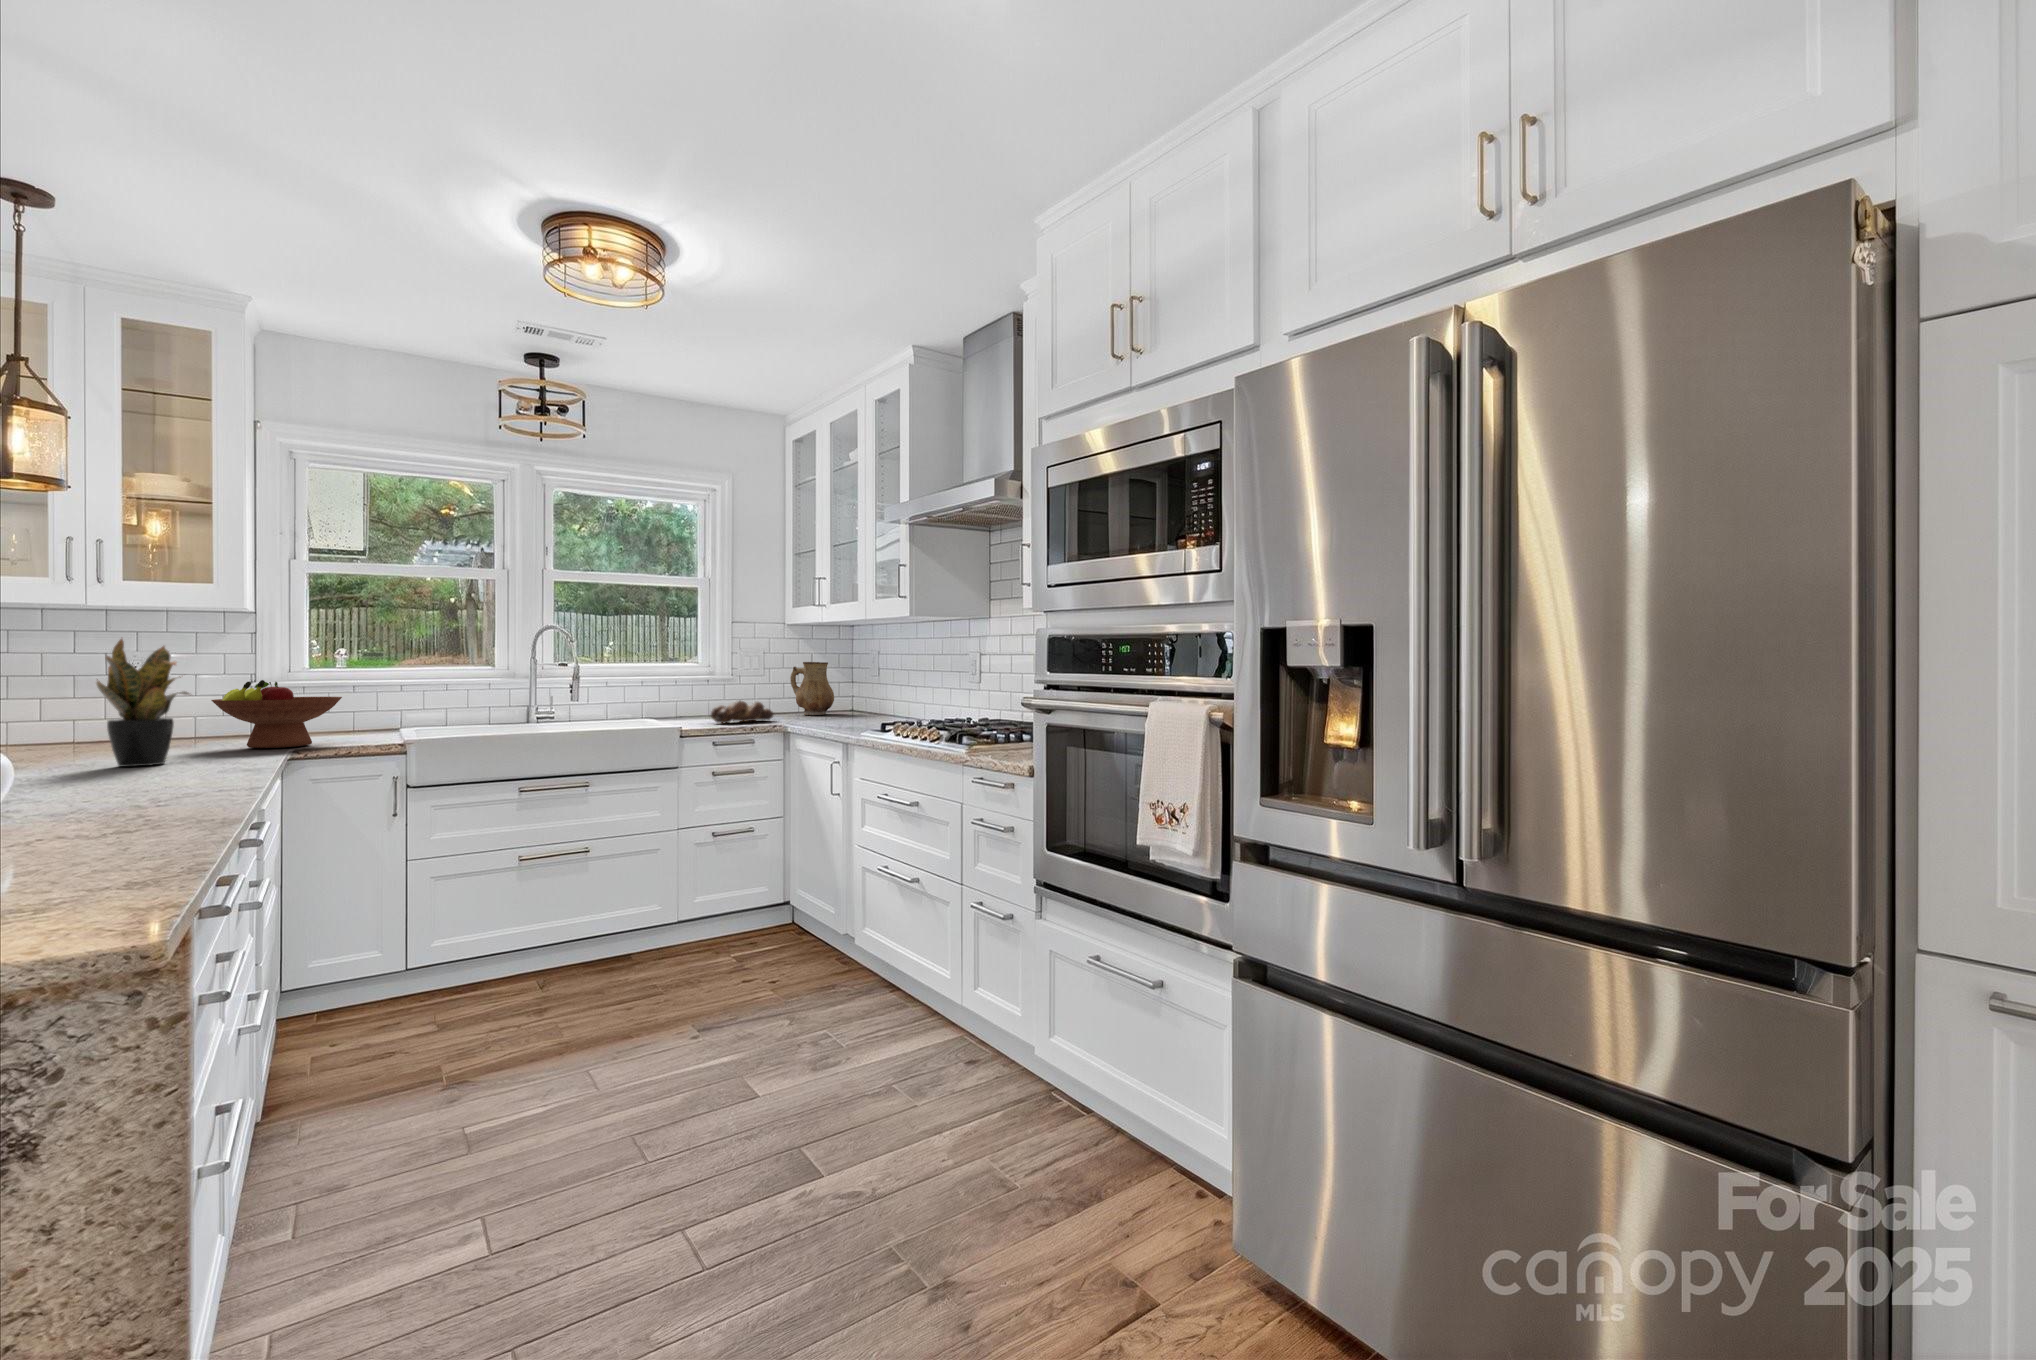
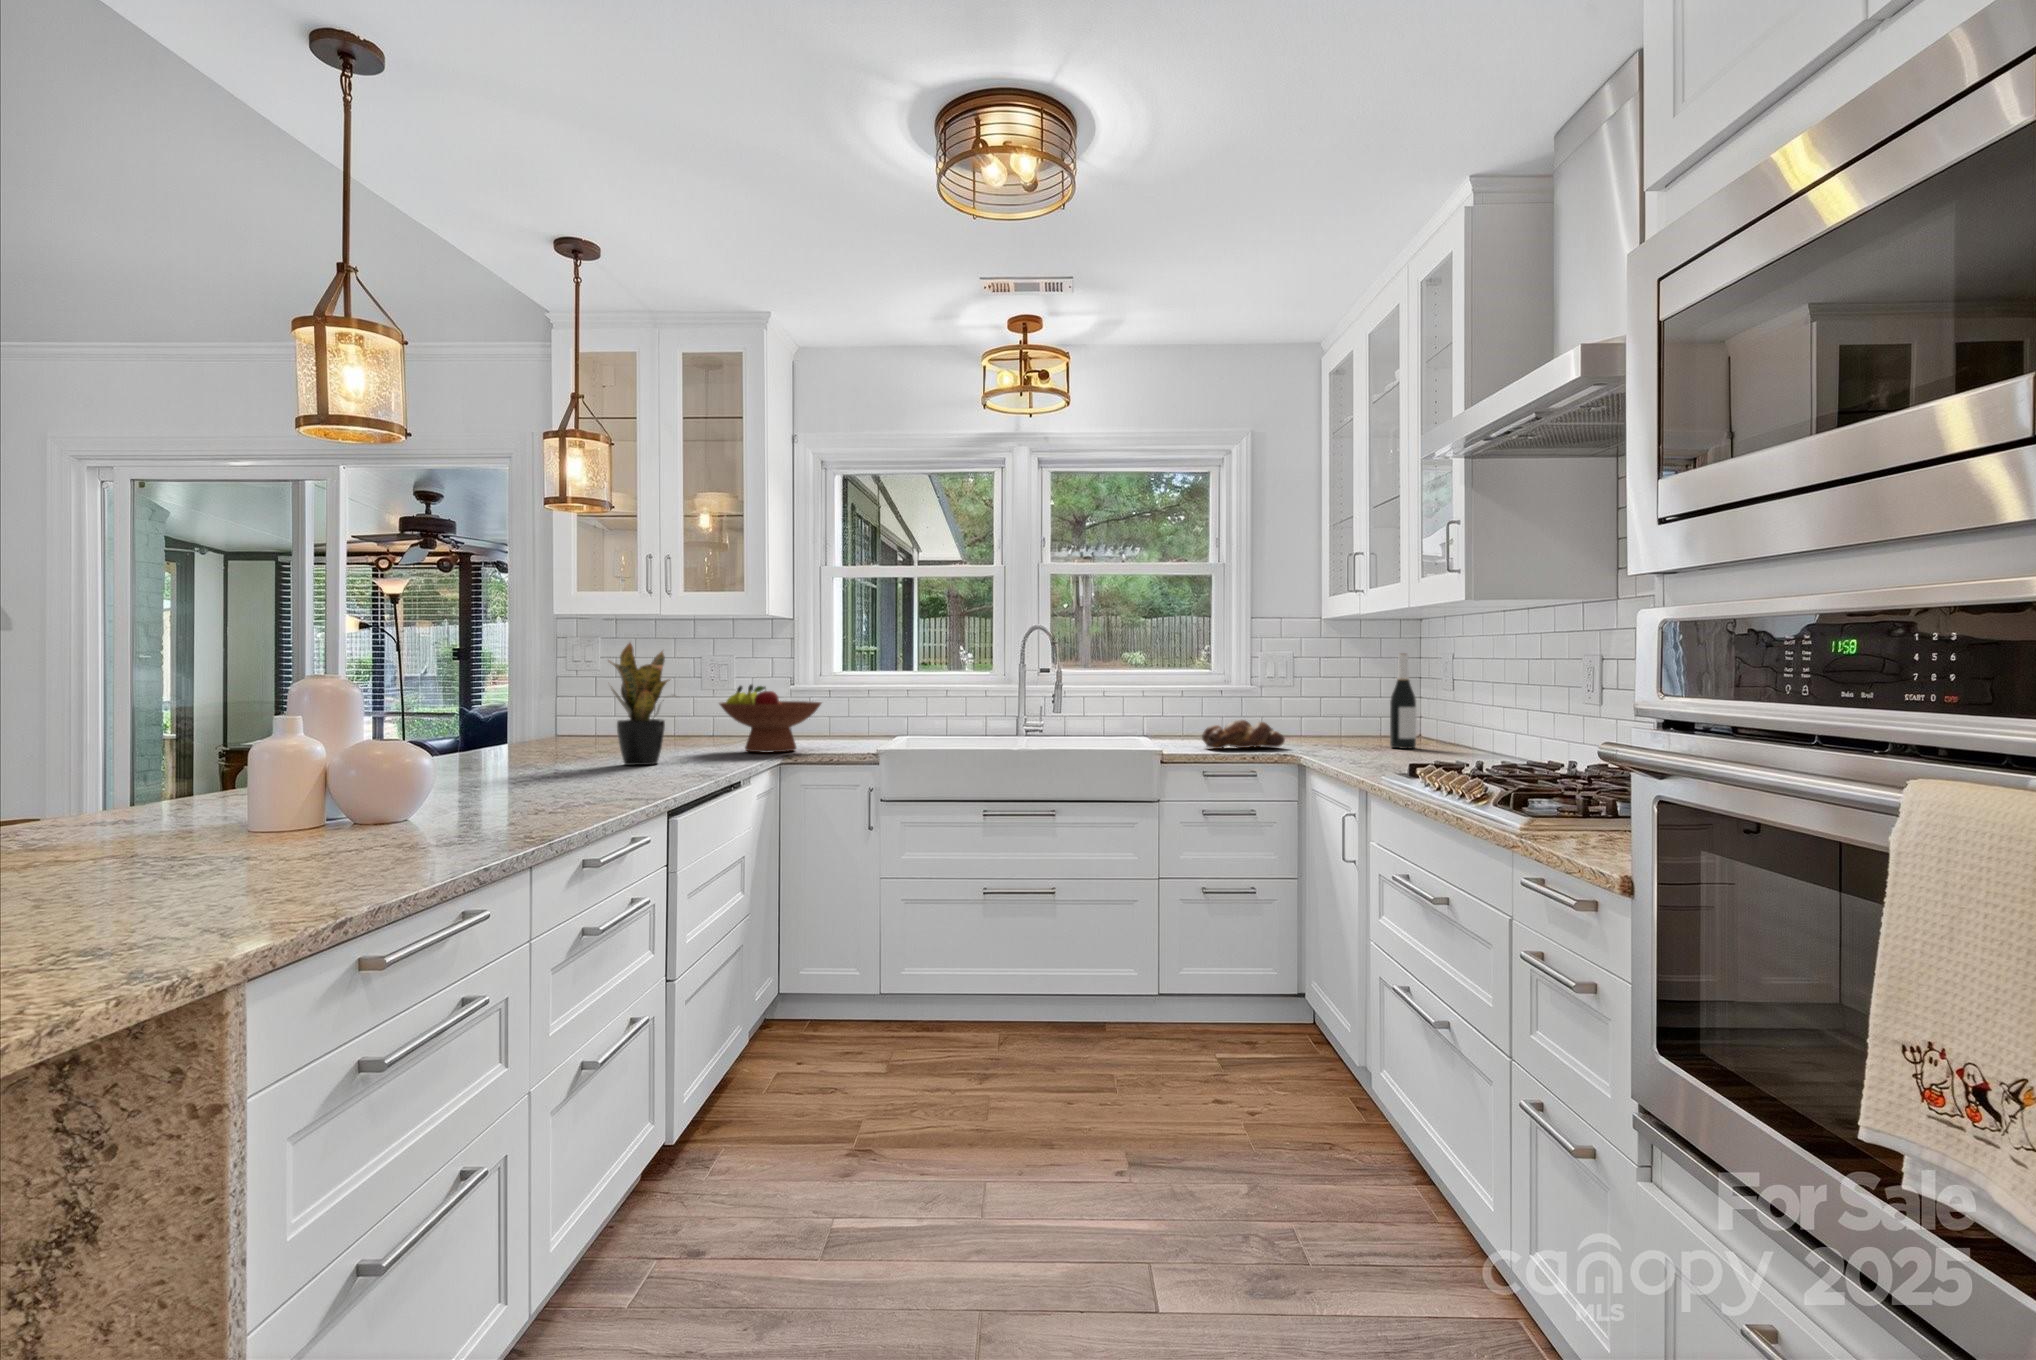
wine bottle: none [845,651,862,717] -> present [1390,653,1416,749]
ceramic pitcher: present [790,662,834,715] -> none [1321,669,1381,742]

